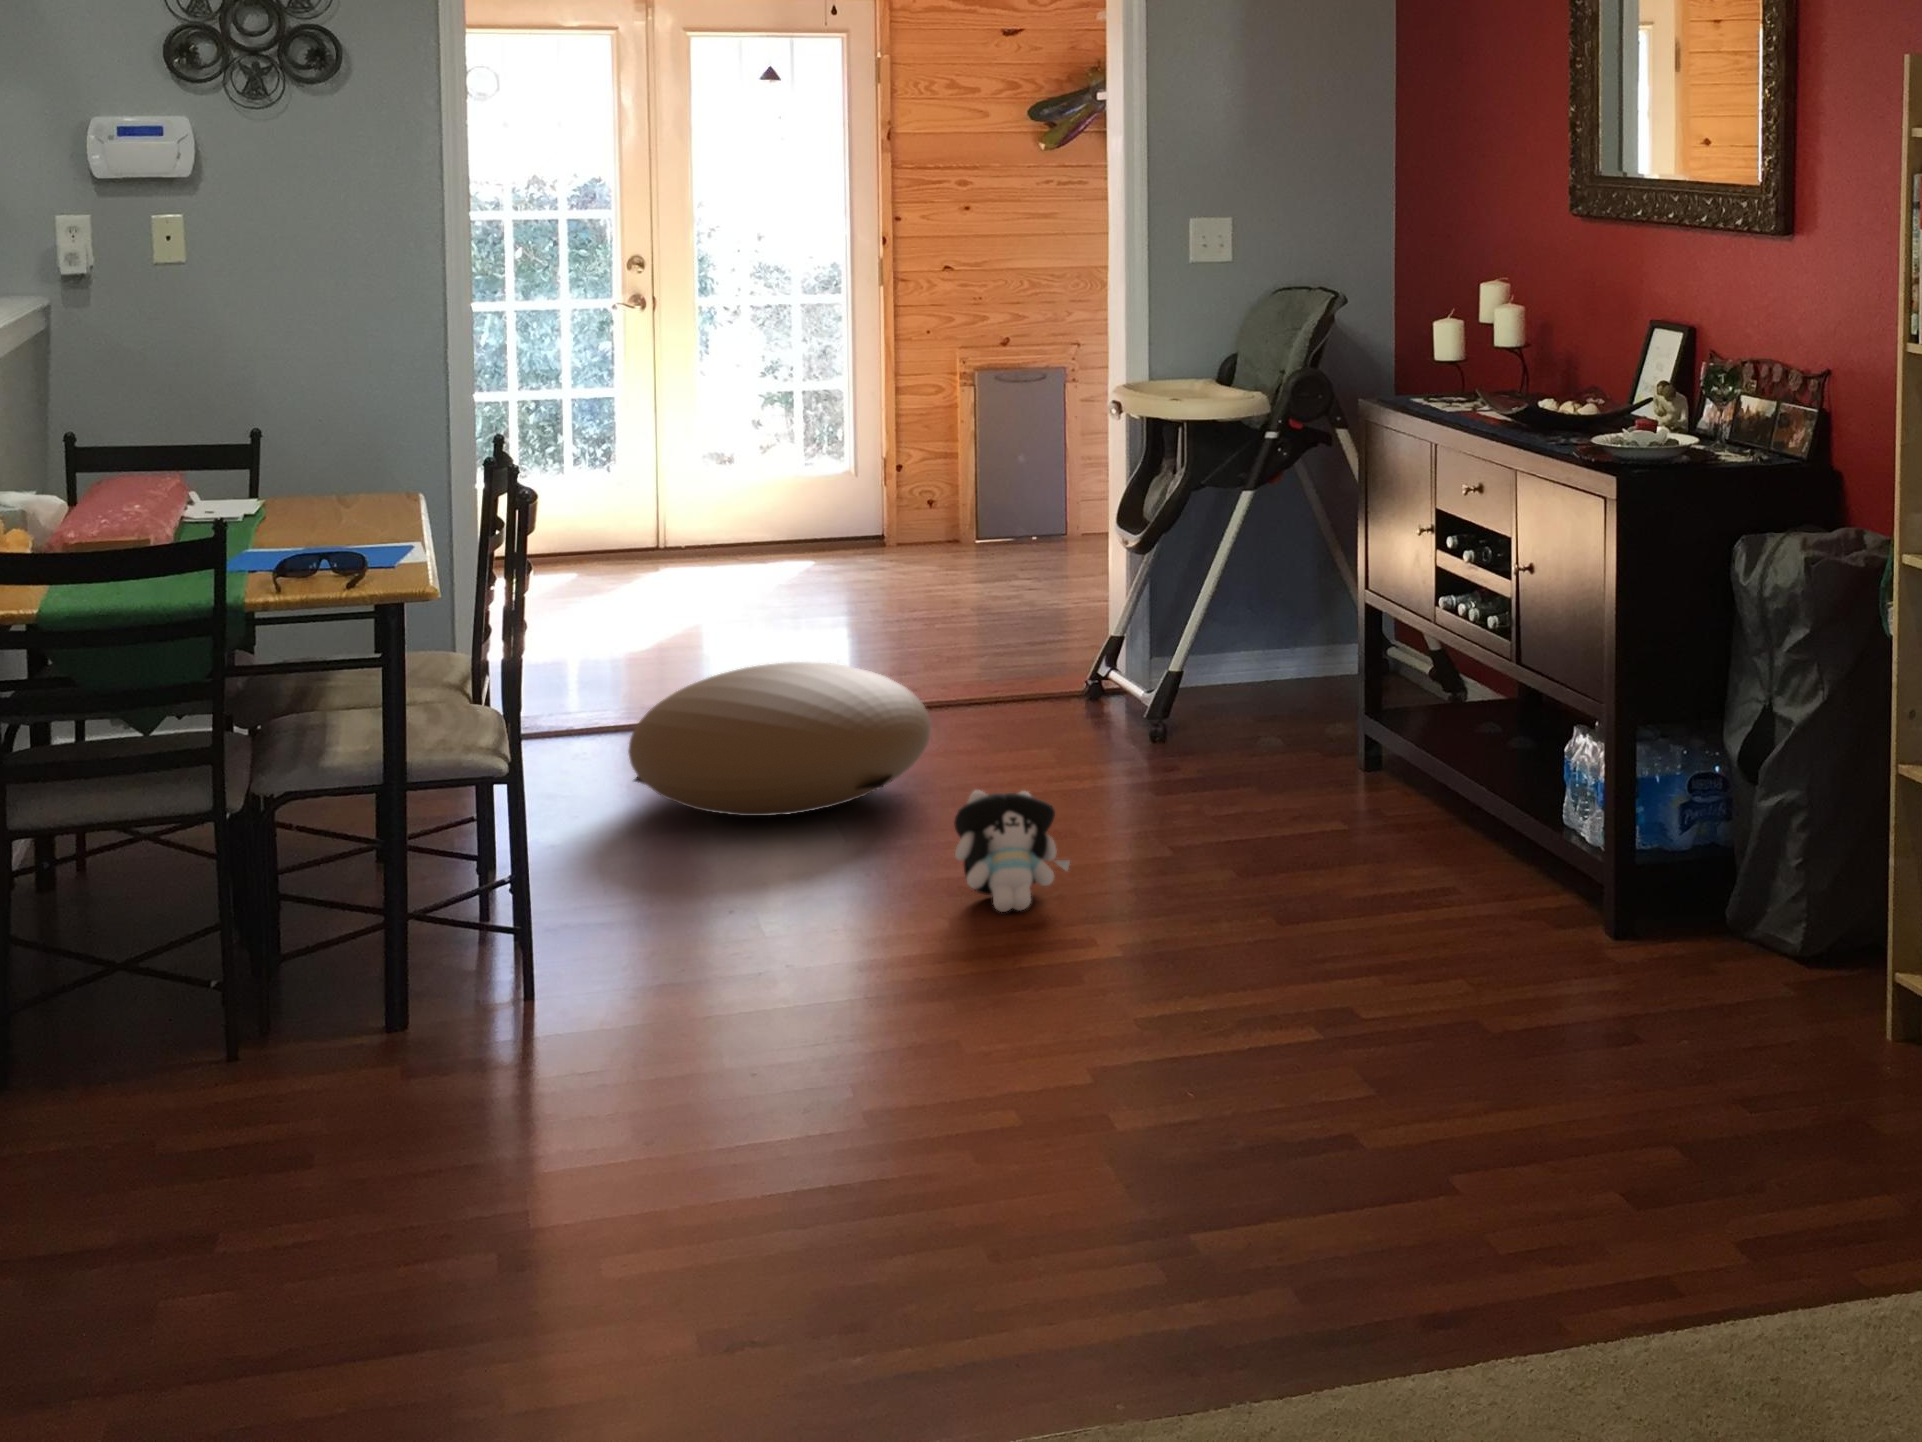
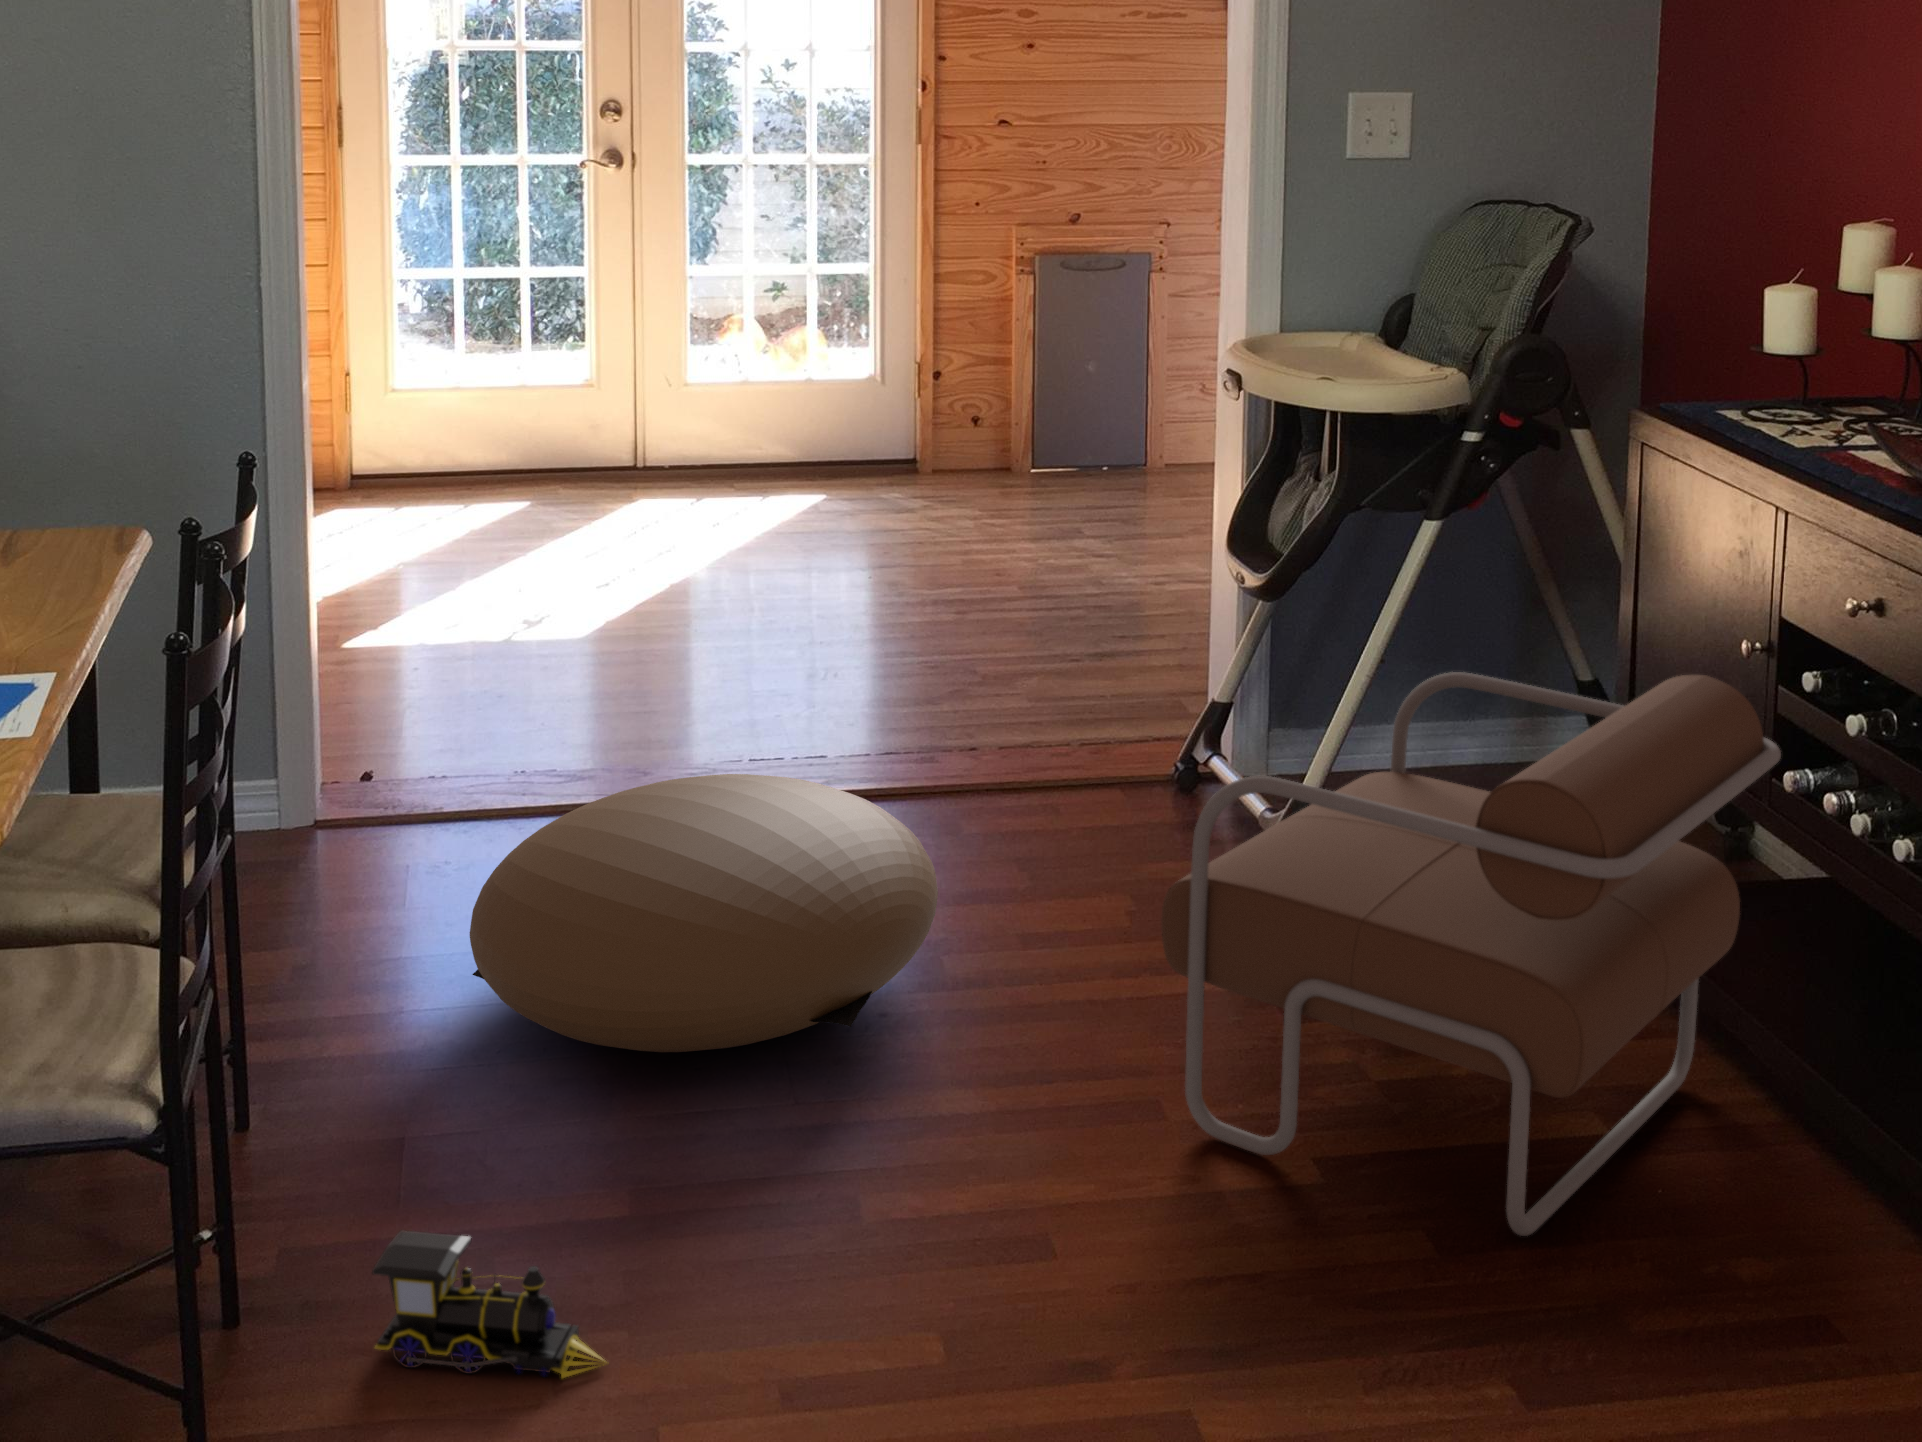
armchair: none [1073,546,1439,860] -> present [1161,672,1781,1236]
plush toy: present [954,790,1070,912] -> none [955,1115,1154,1350]
toy train: none [617,865,757,938] -> present [372,1231,607,1378]

